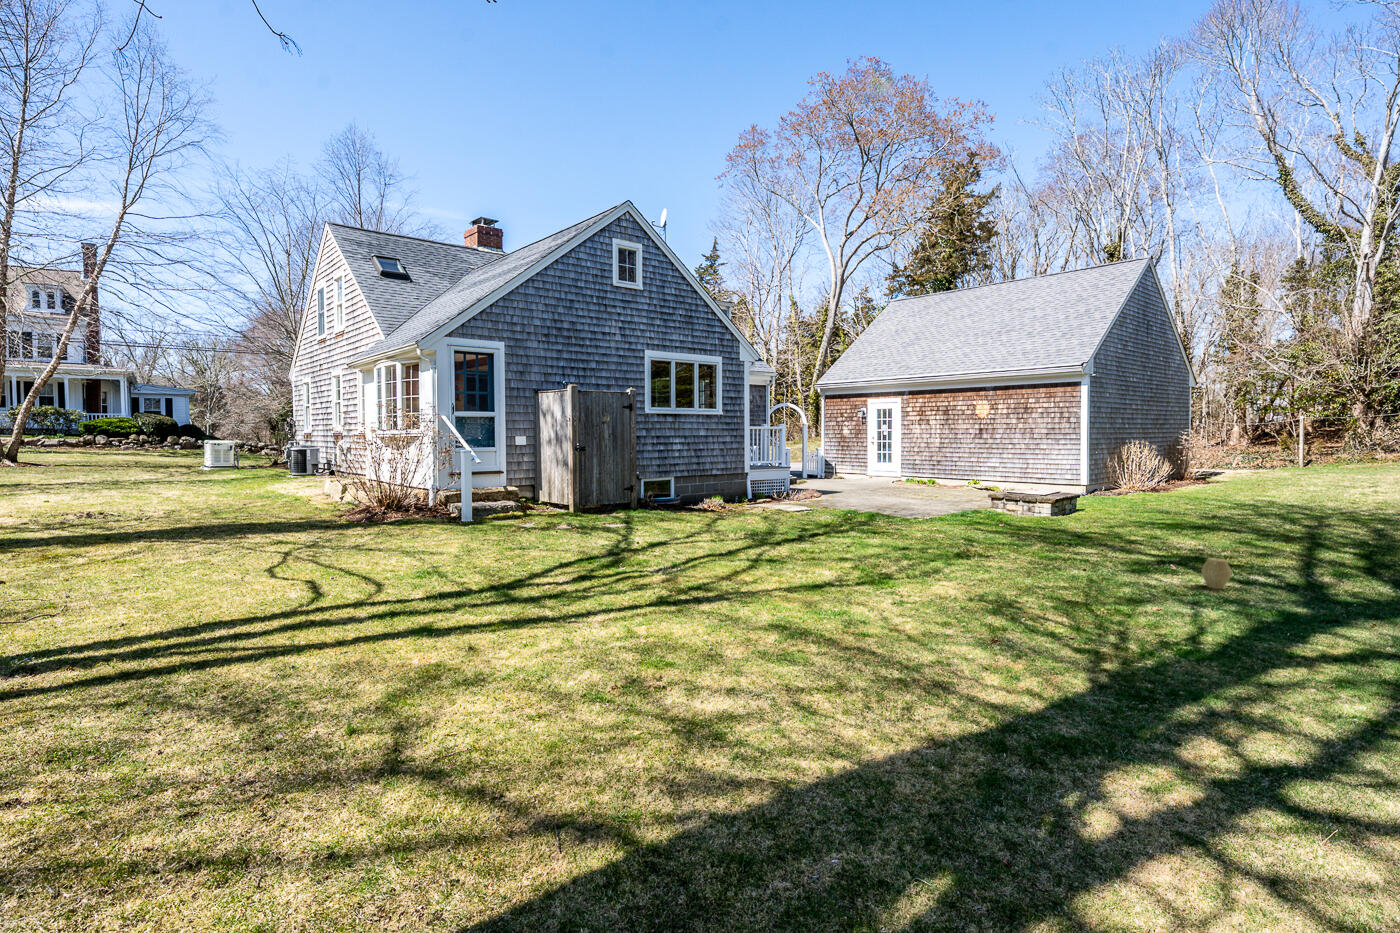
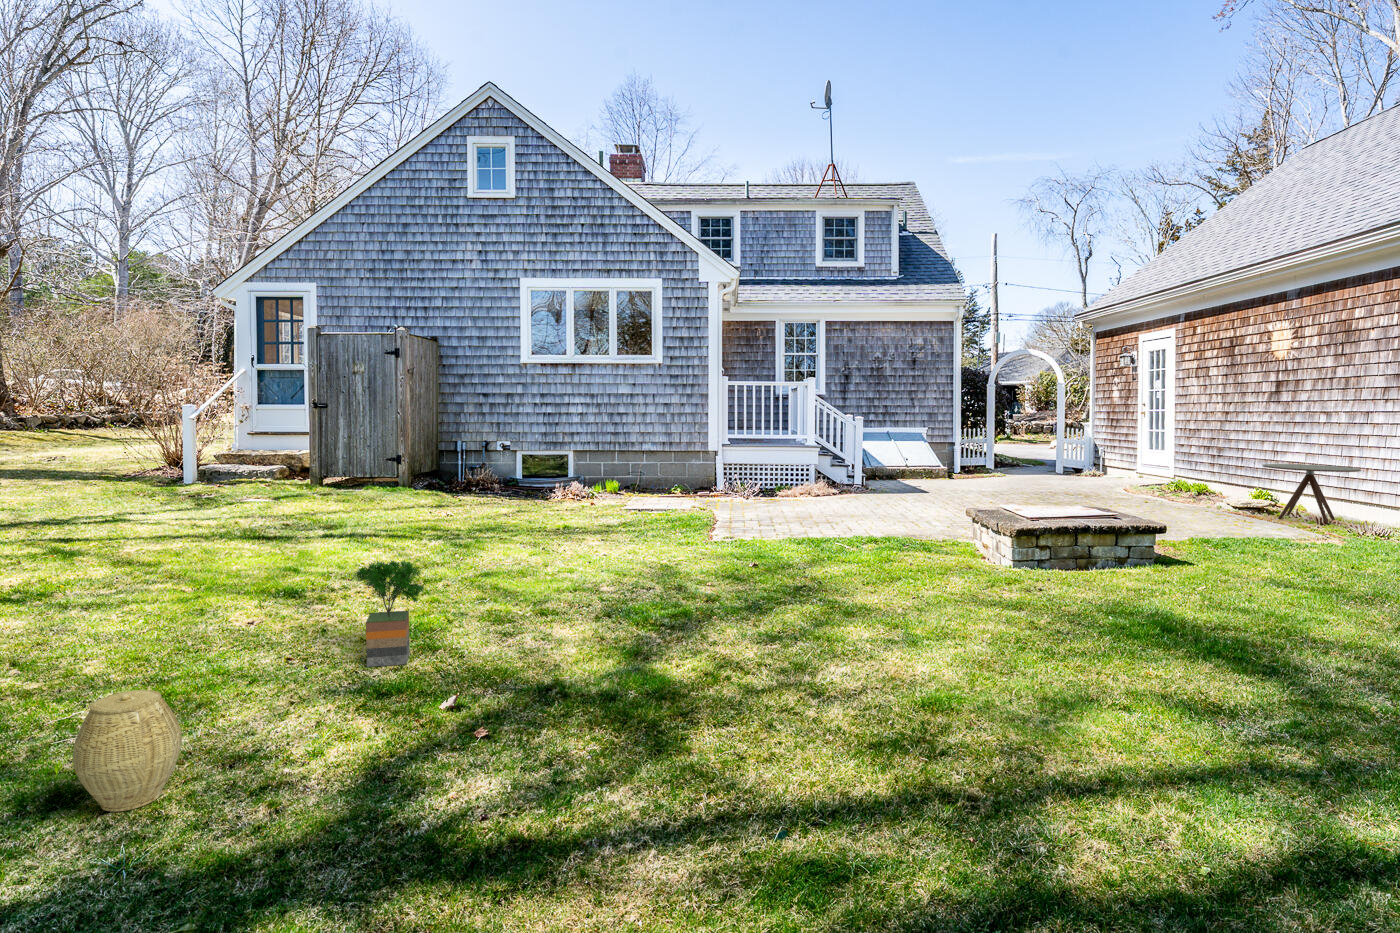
round table: none [1000,469,1038,495] -> present [1263,464,1361,524]
potted tree: none [1088,527,1118,566] -> present [355,560,424,667]

